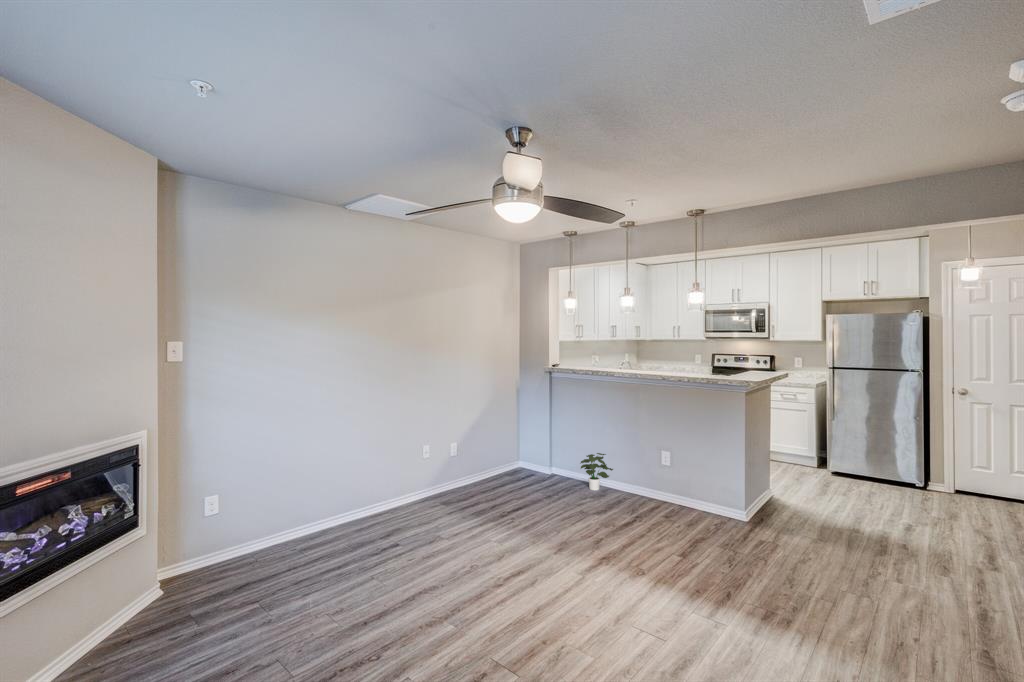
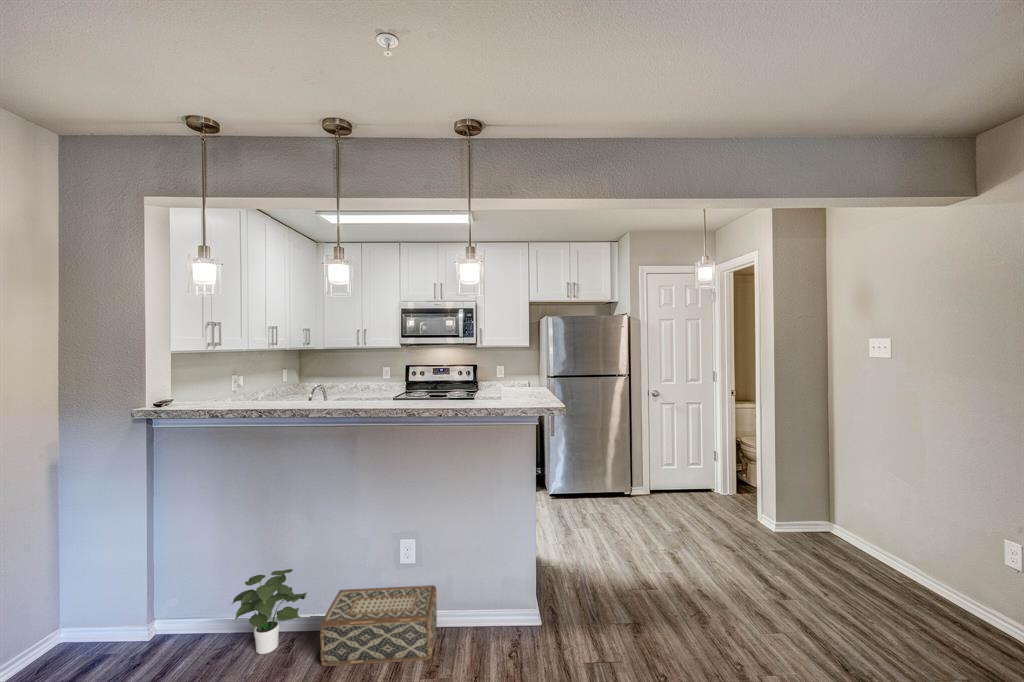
woven basket: none [615,472,681,514] -> present [320,585,437,666]

